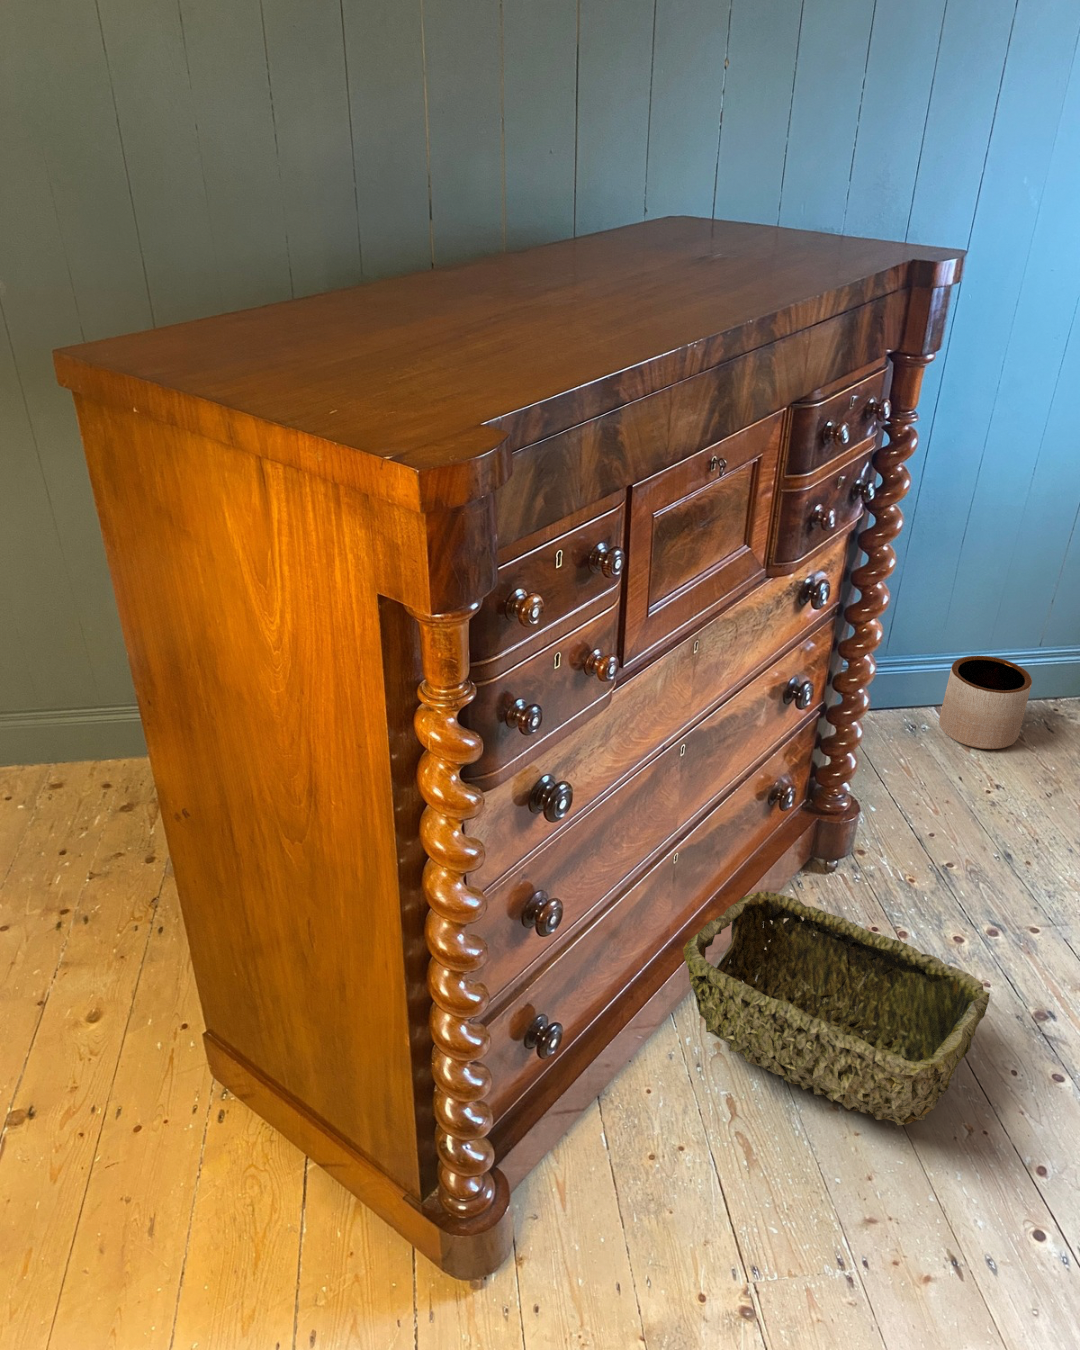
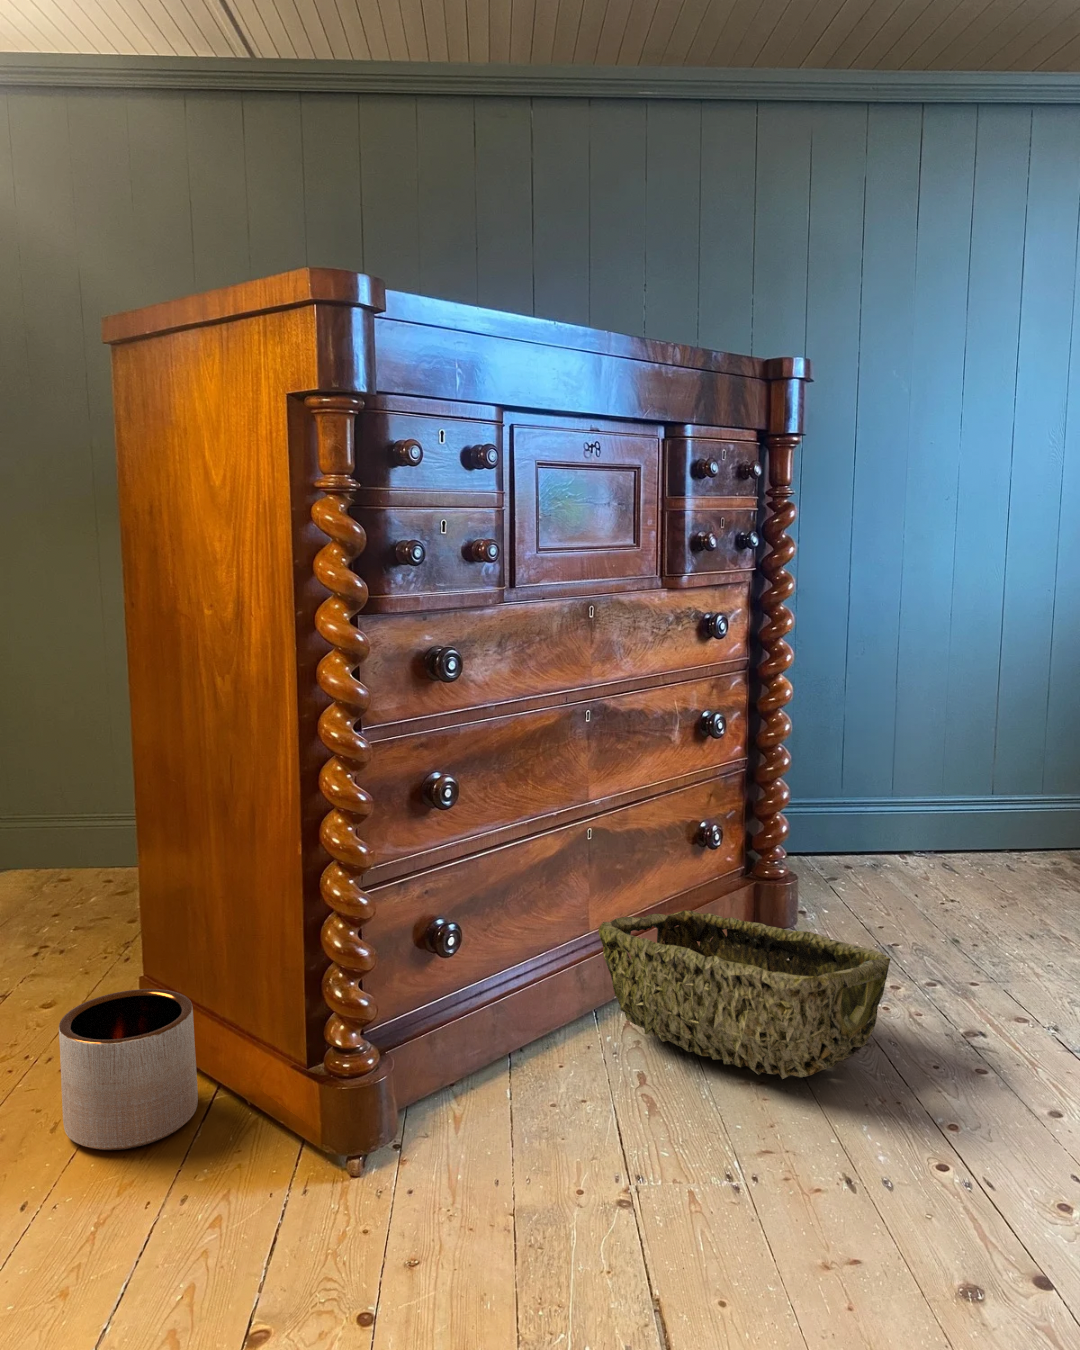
planter: present [939,656,1032,749] -> present [59,989,198,1150]

